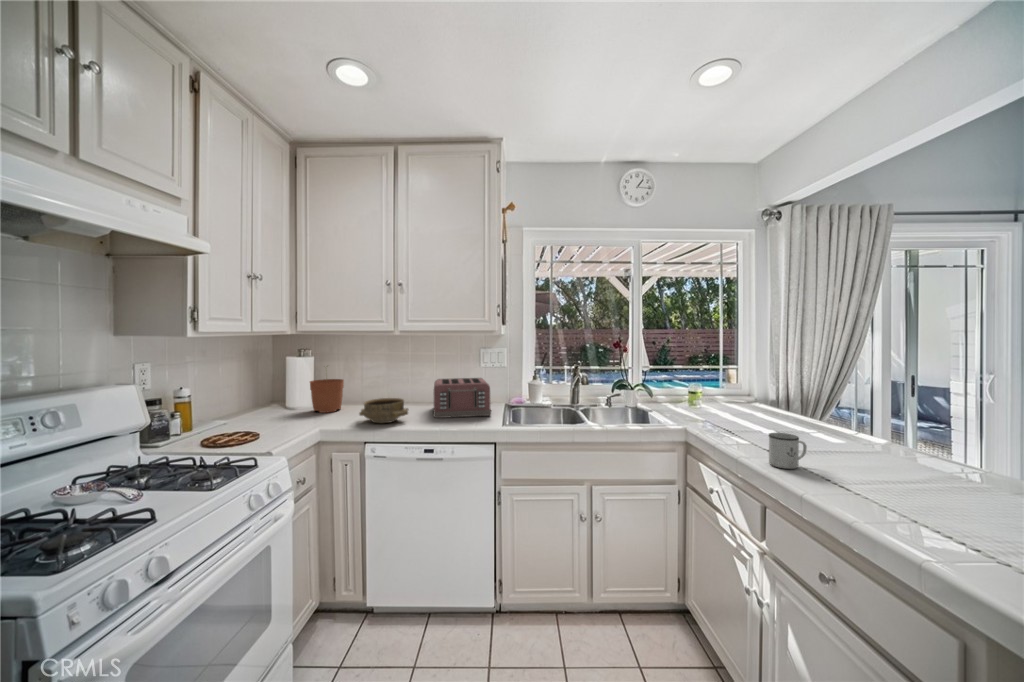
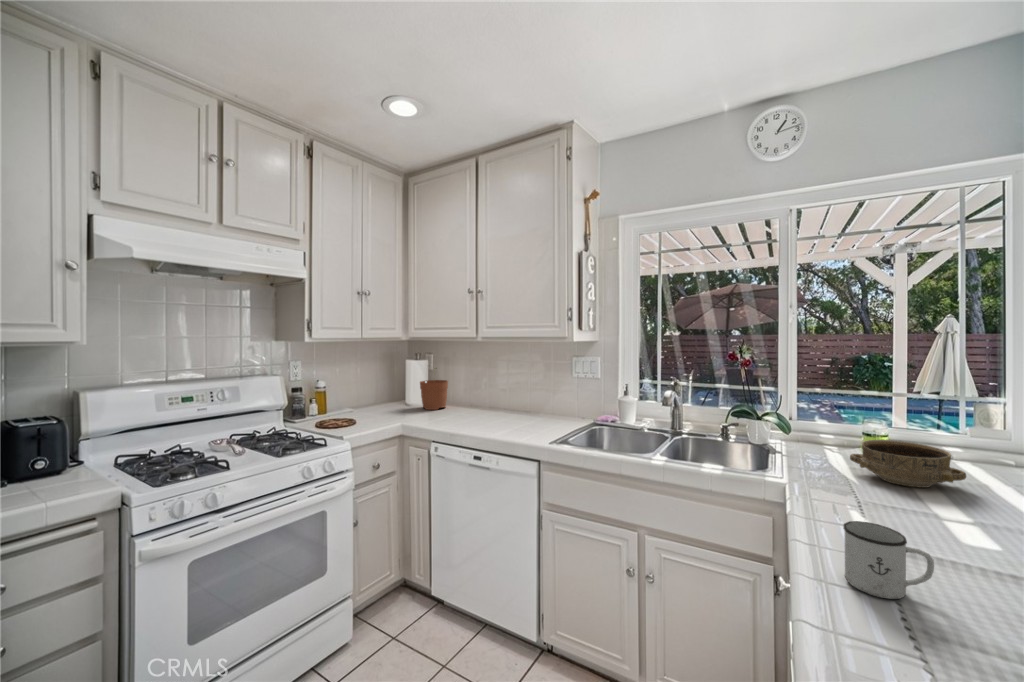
toaster: present [434,378,491,418] -> none [503,385,575,429]
ceramic bowl: present [359,398,408,423] -> present [850,440,966,488]

